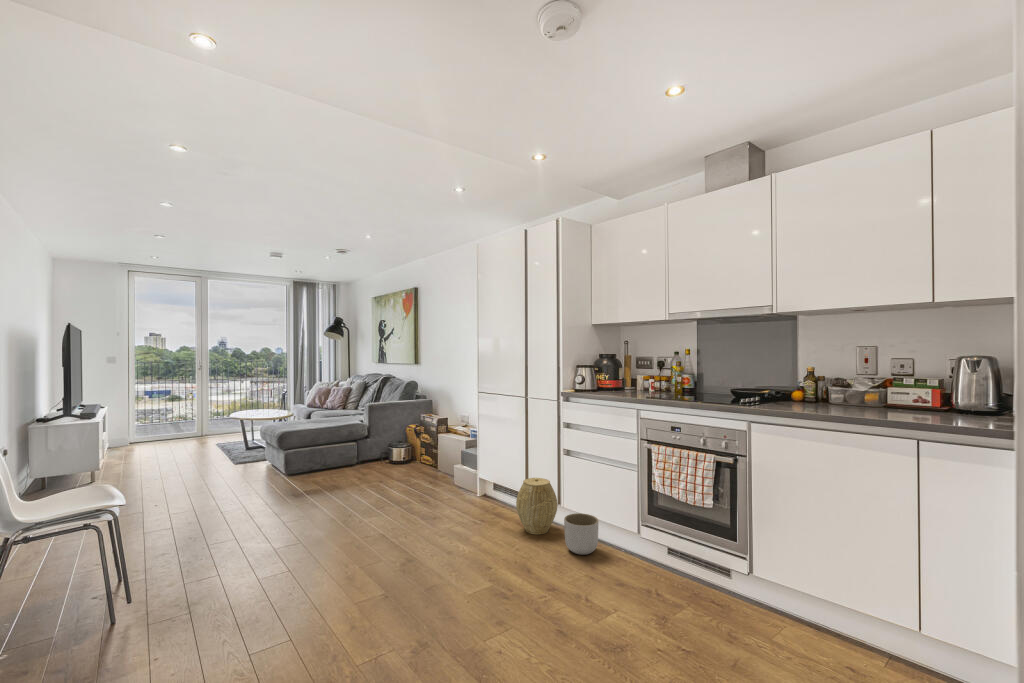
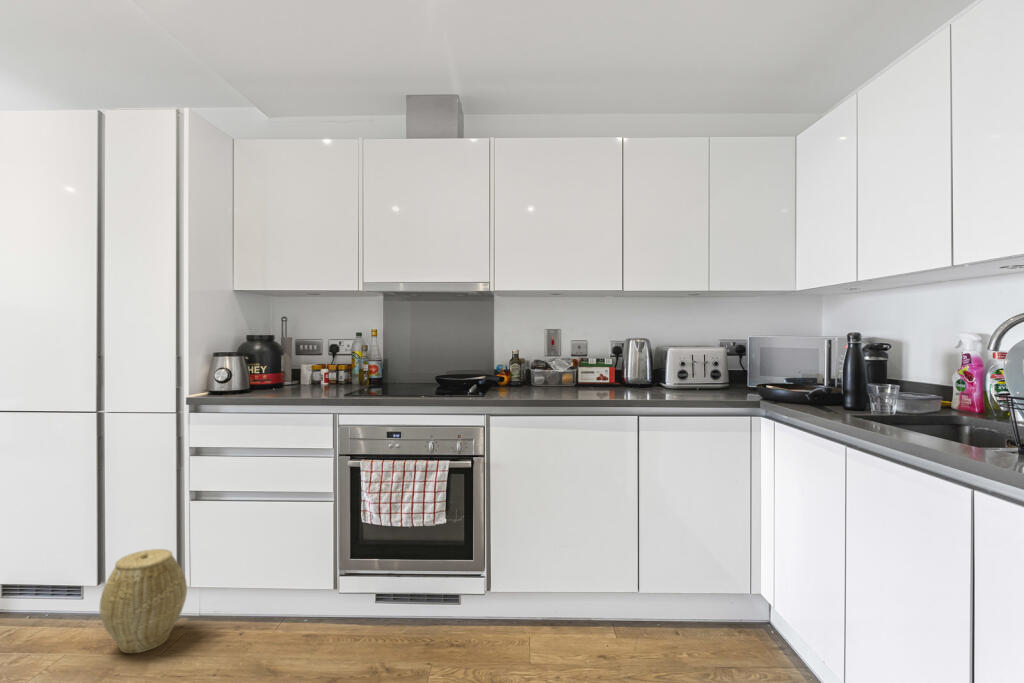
planter: present [564,513,598,555] -> none [216,585,276,654]

